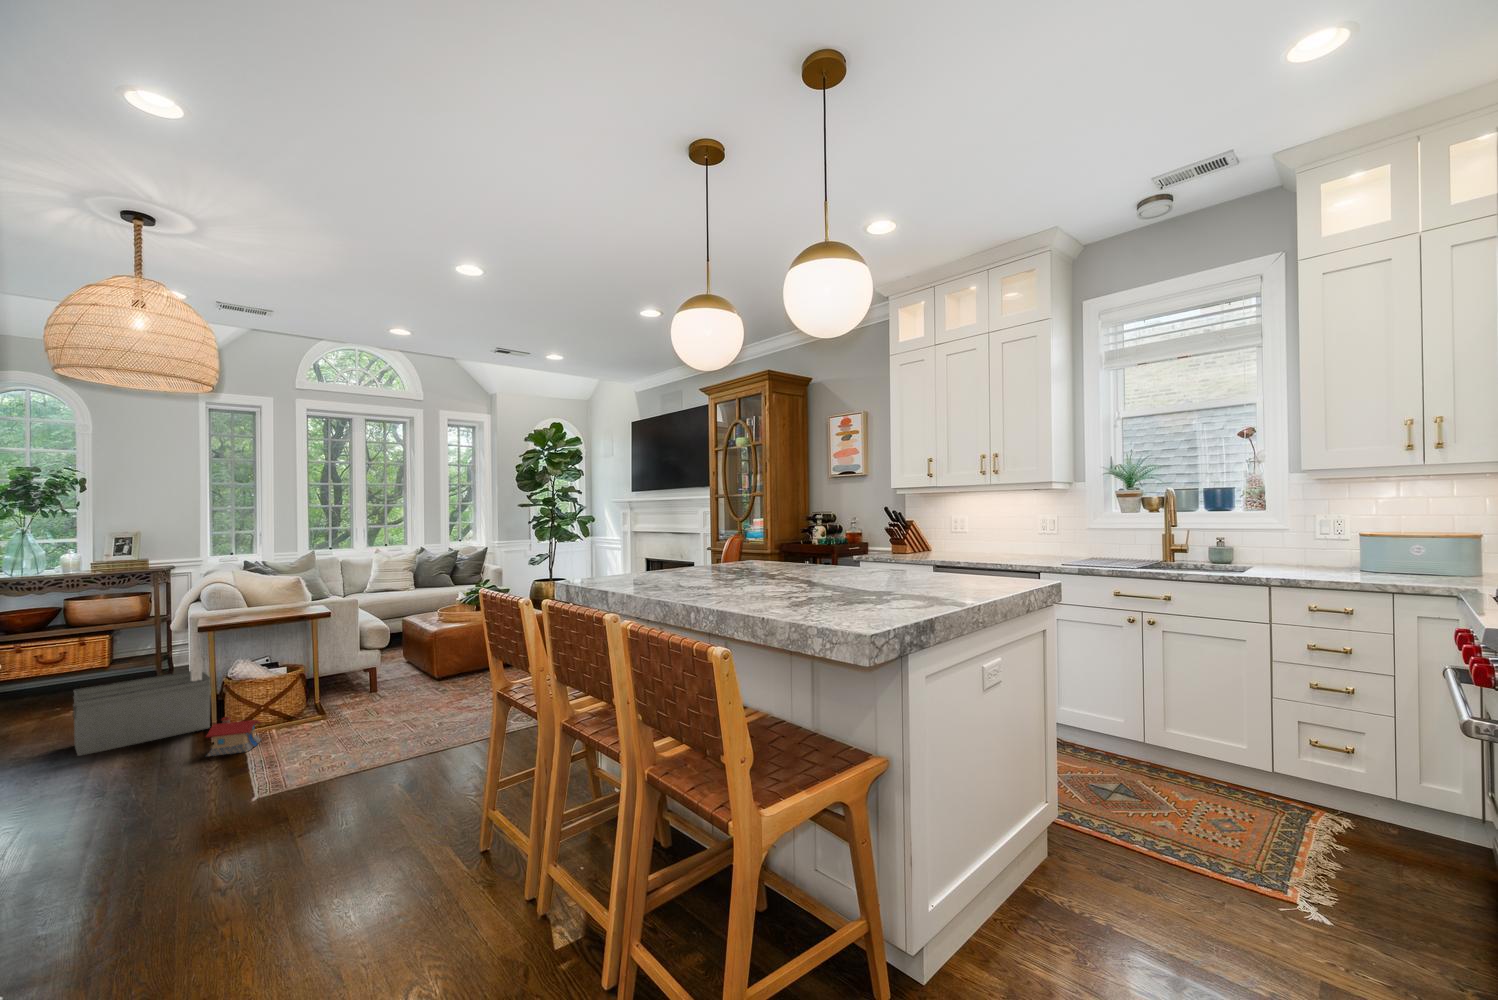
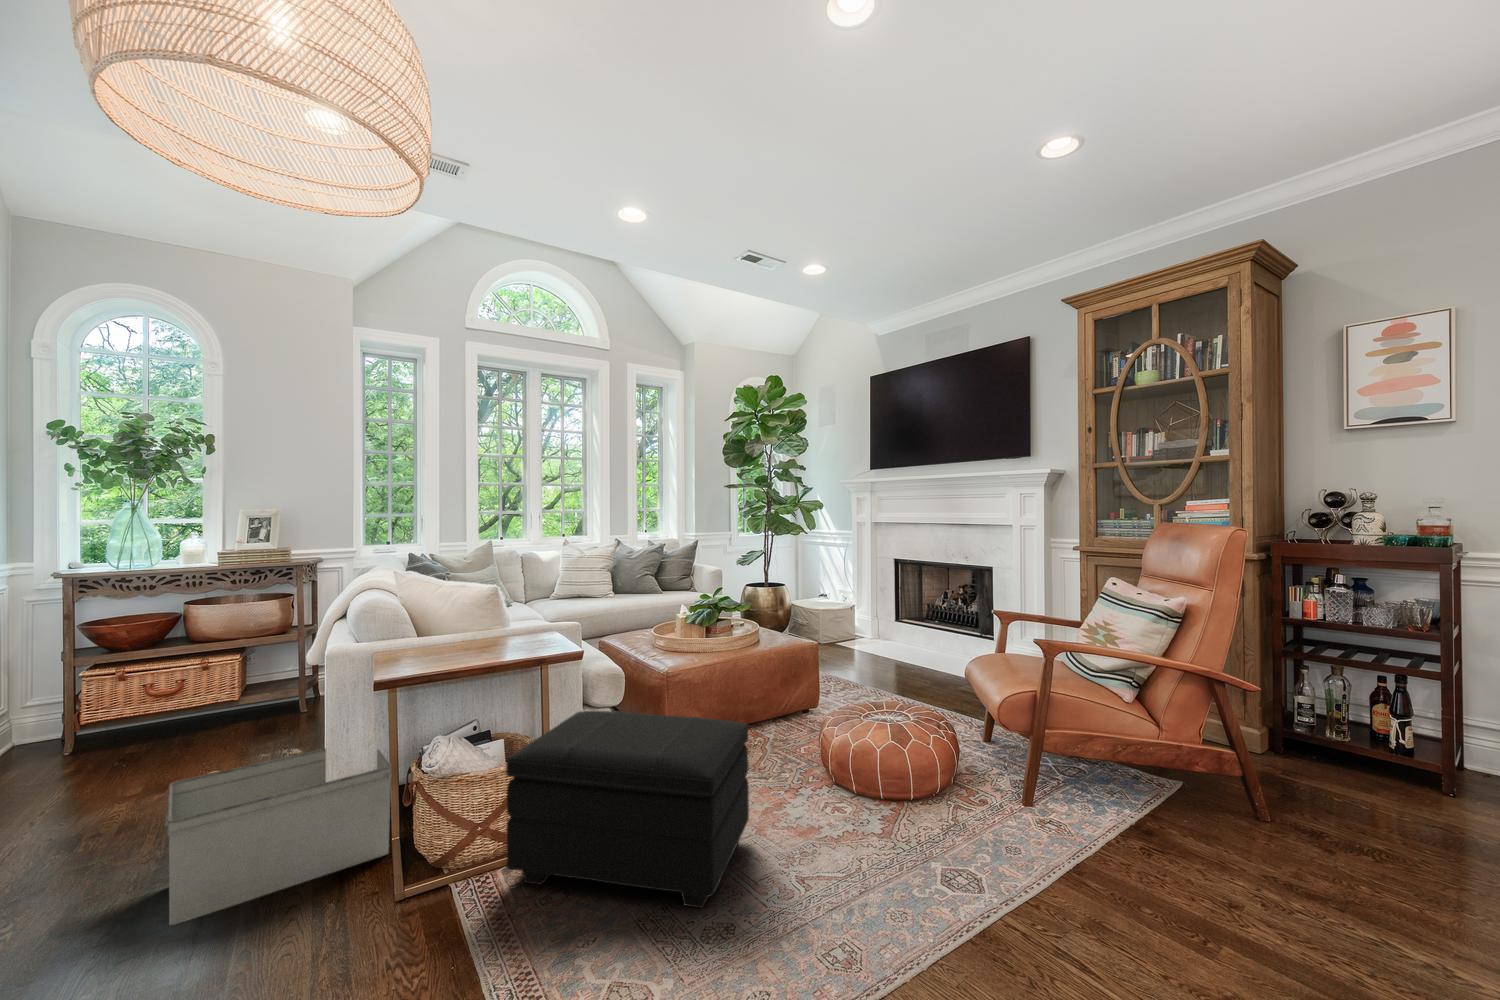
footstool: none [275,647,429,734] -> present [506,711,749,908]
toy house: present [206,717,261,756] -> none [395,862,489,959]

